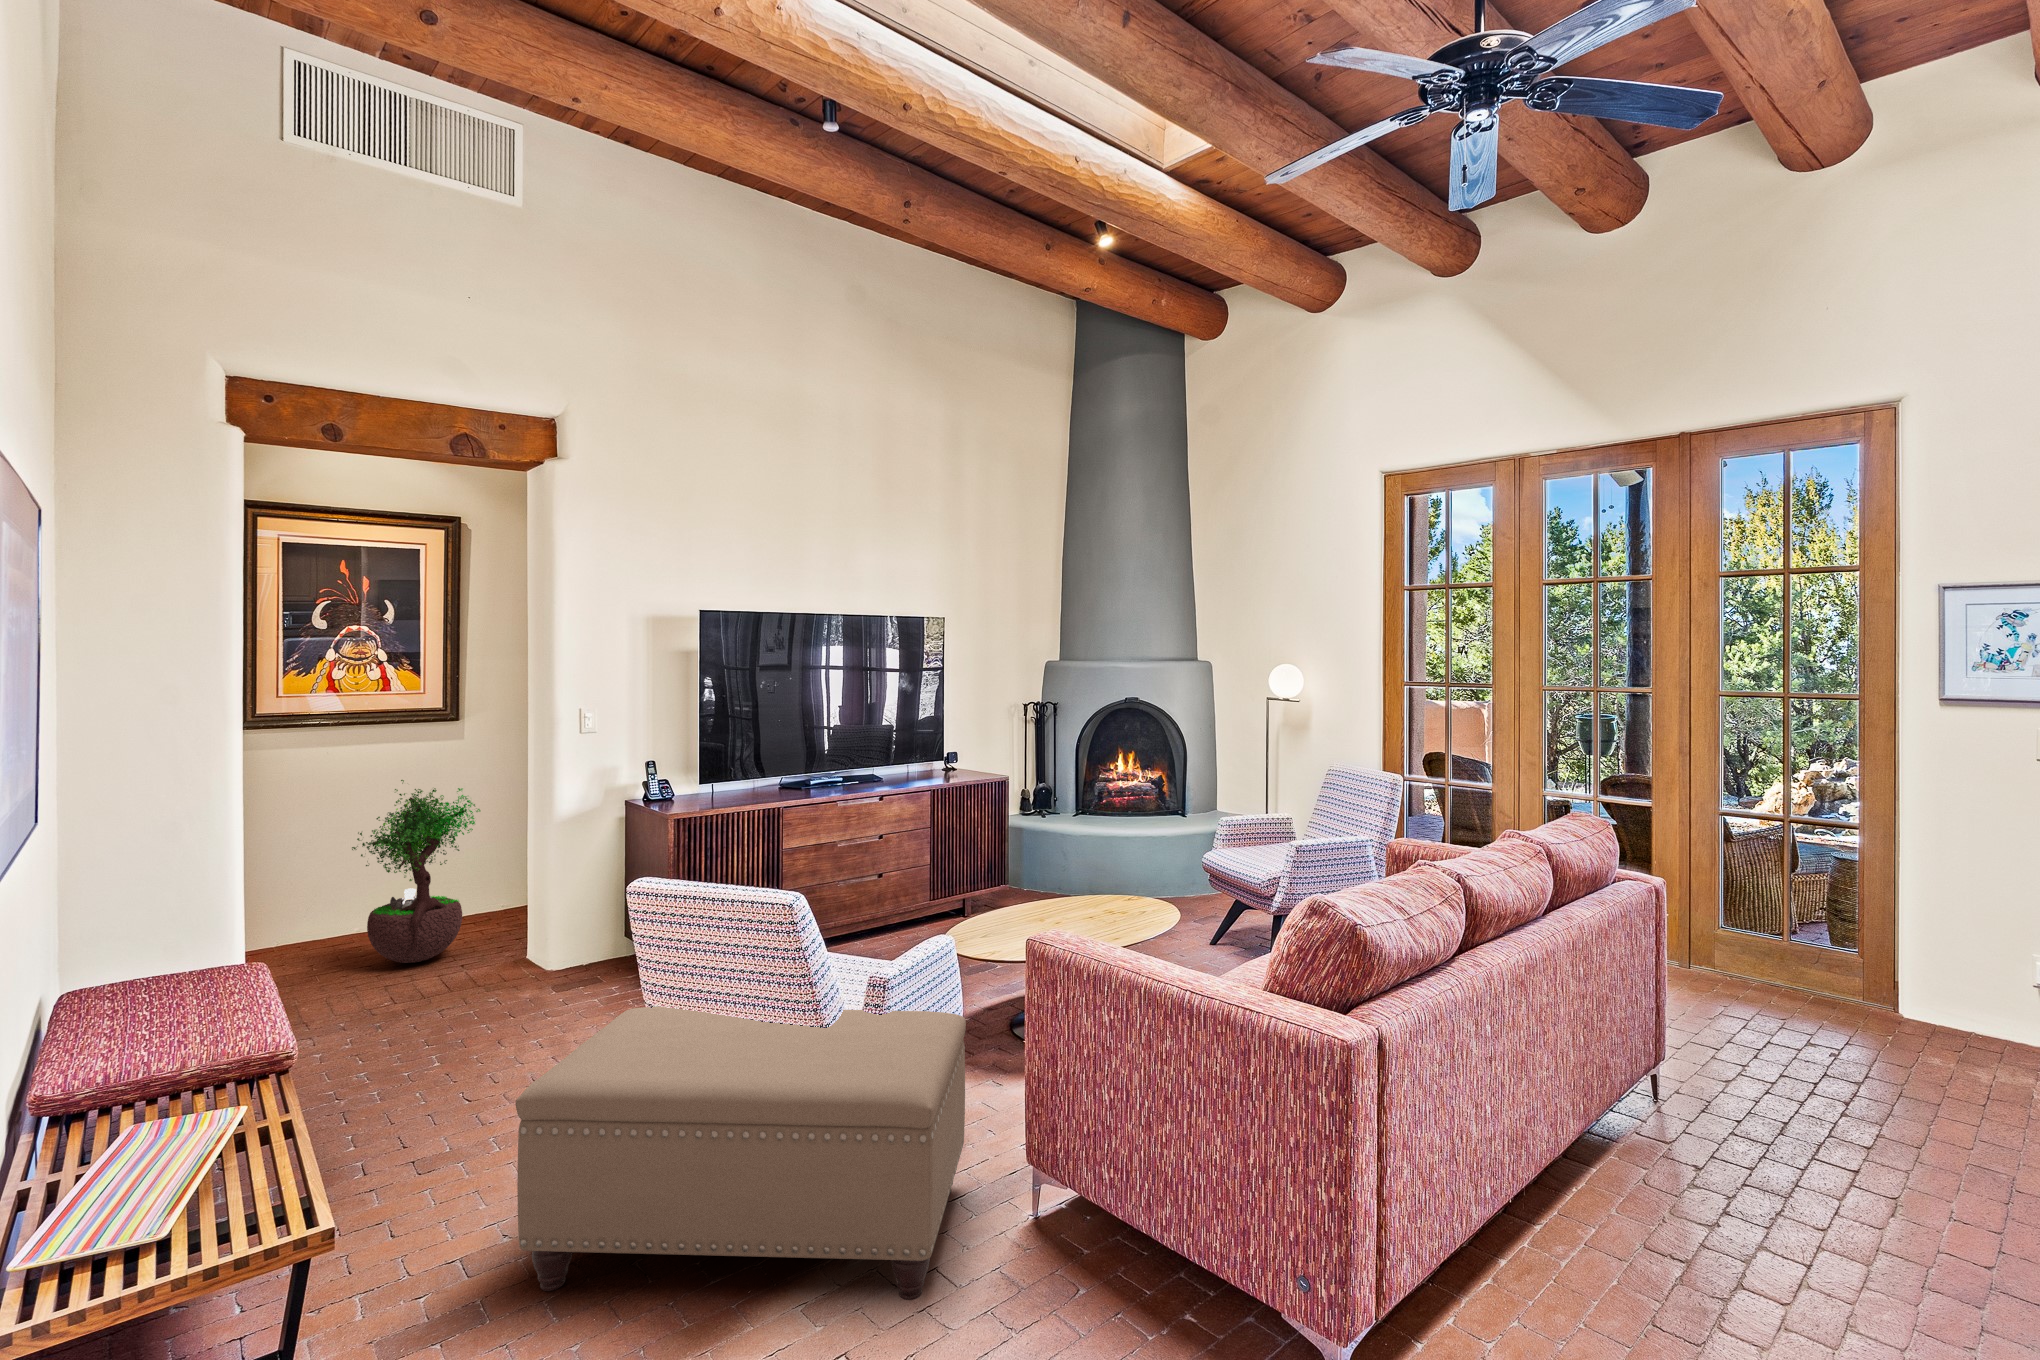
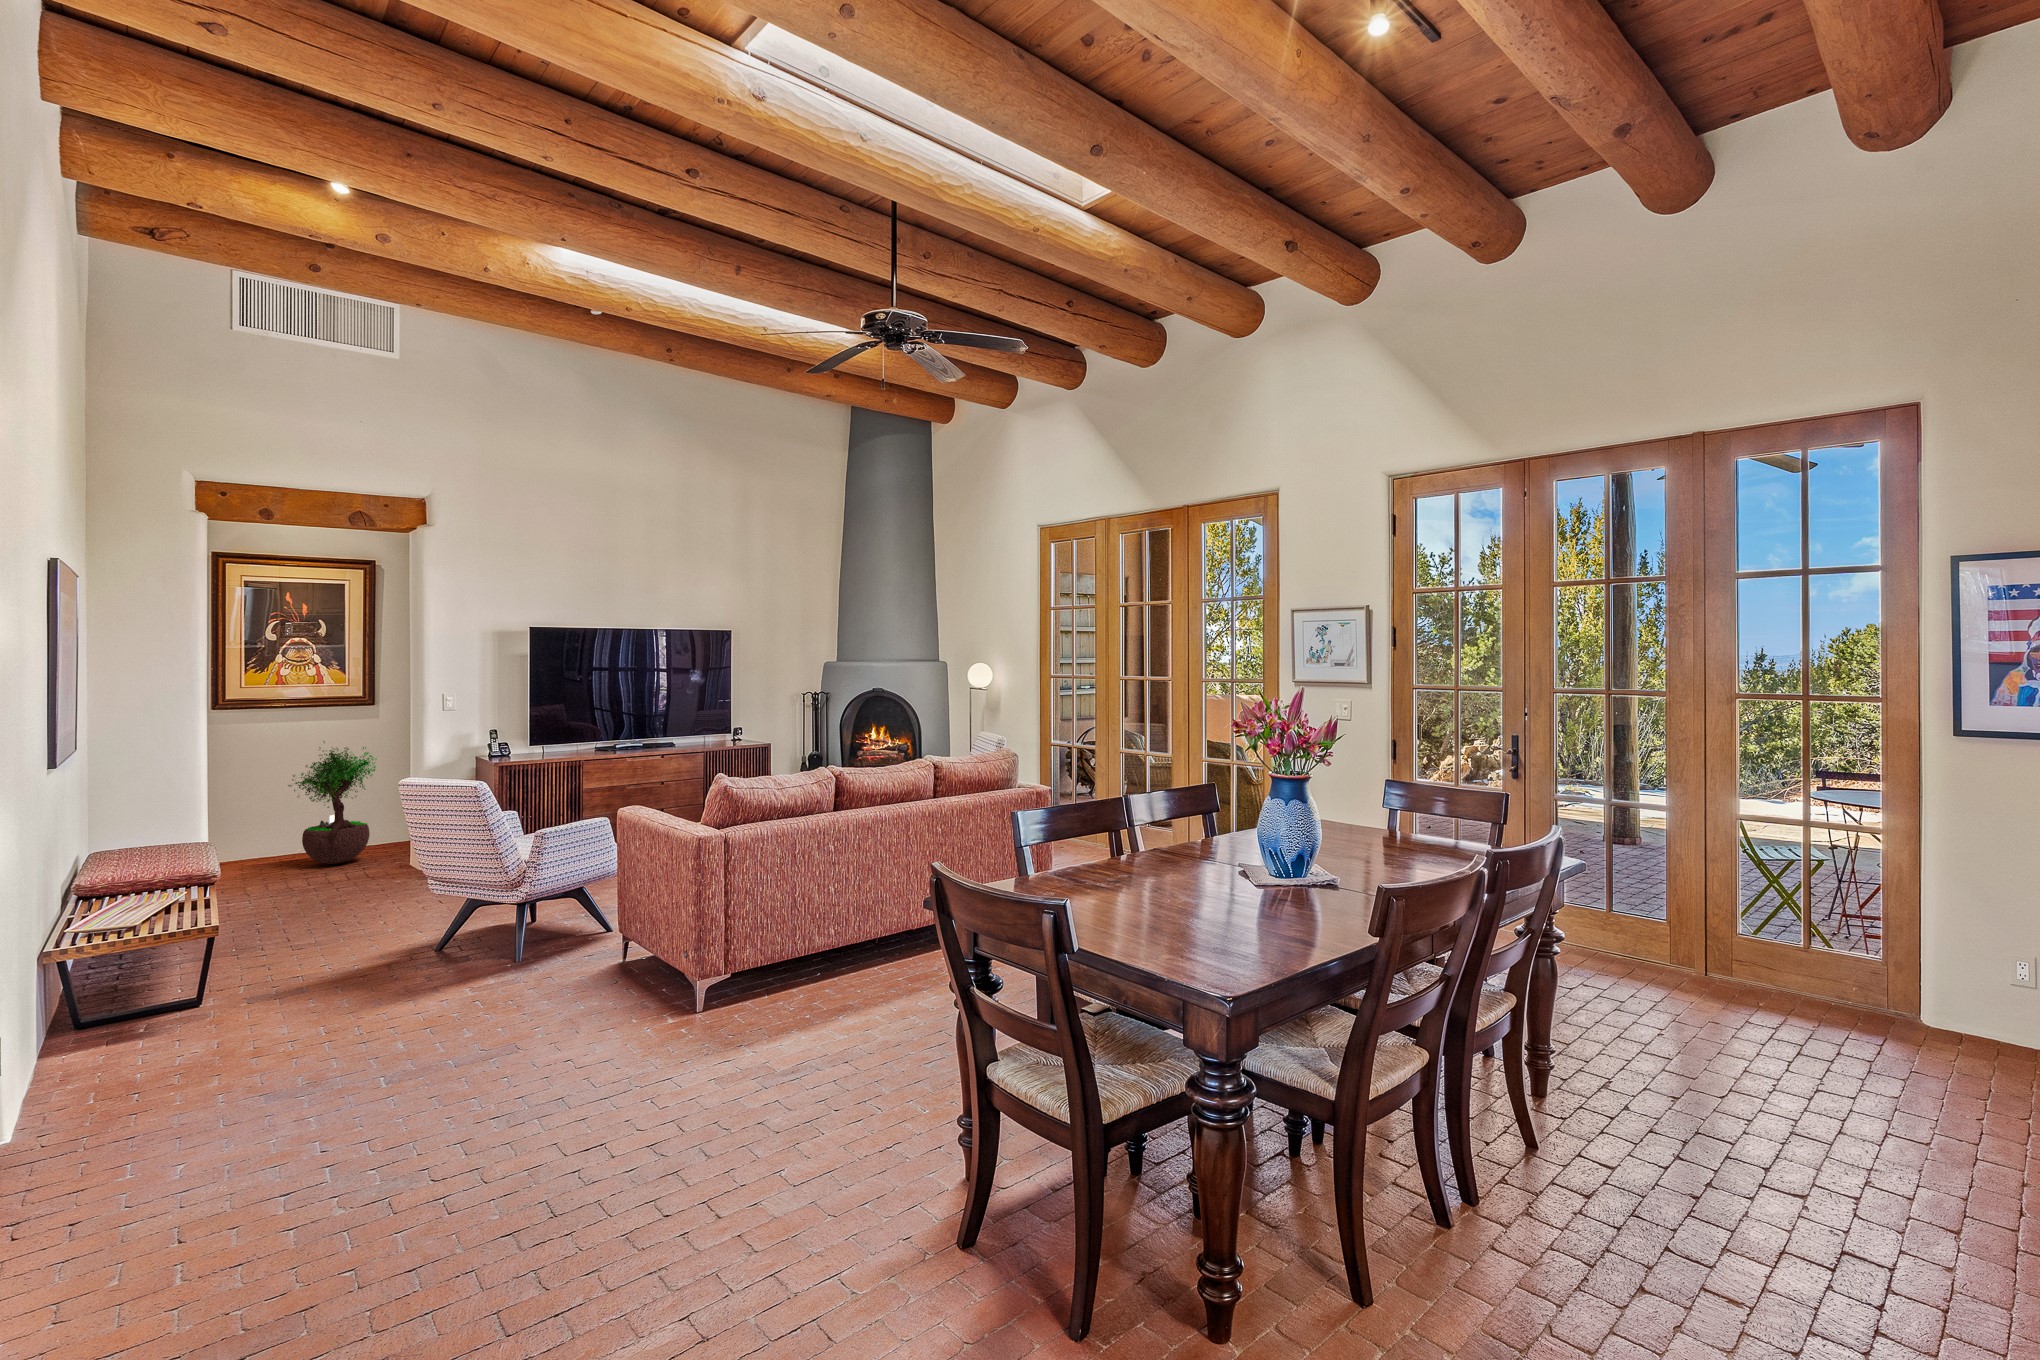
ottoman: present [516,1007,966,1300] -> none [300,857,580,996]

